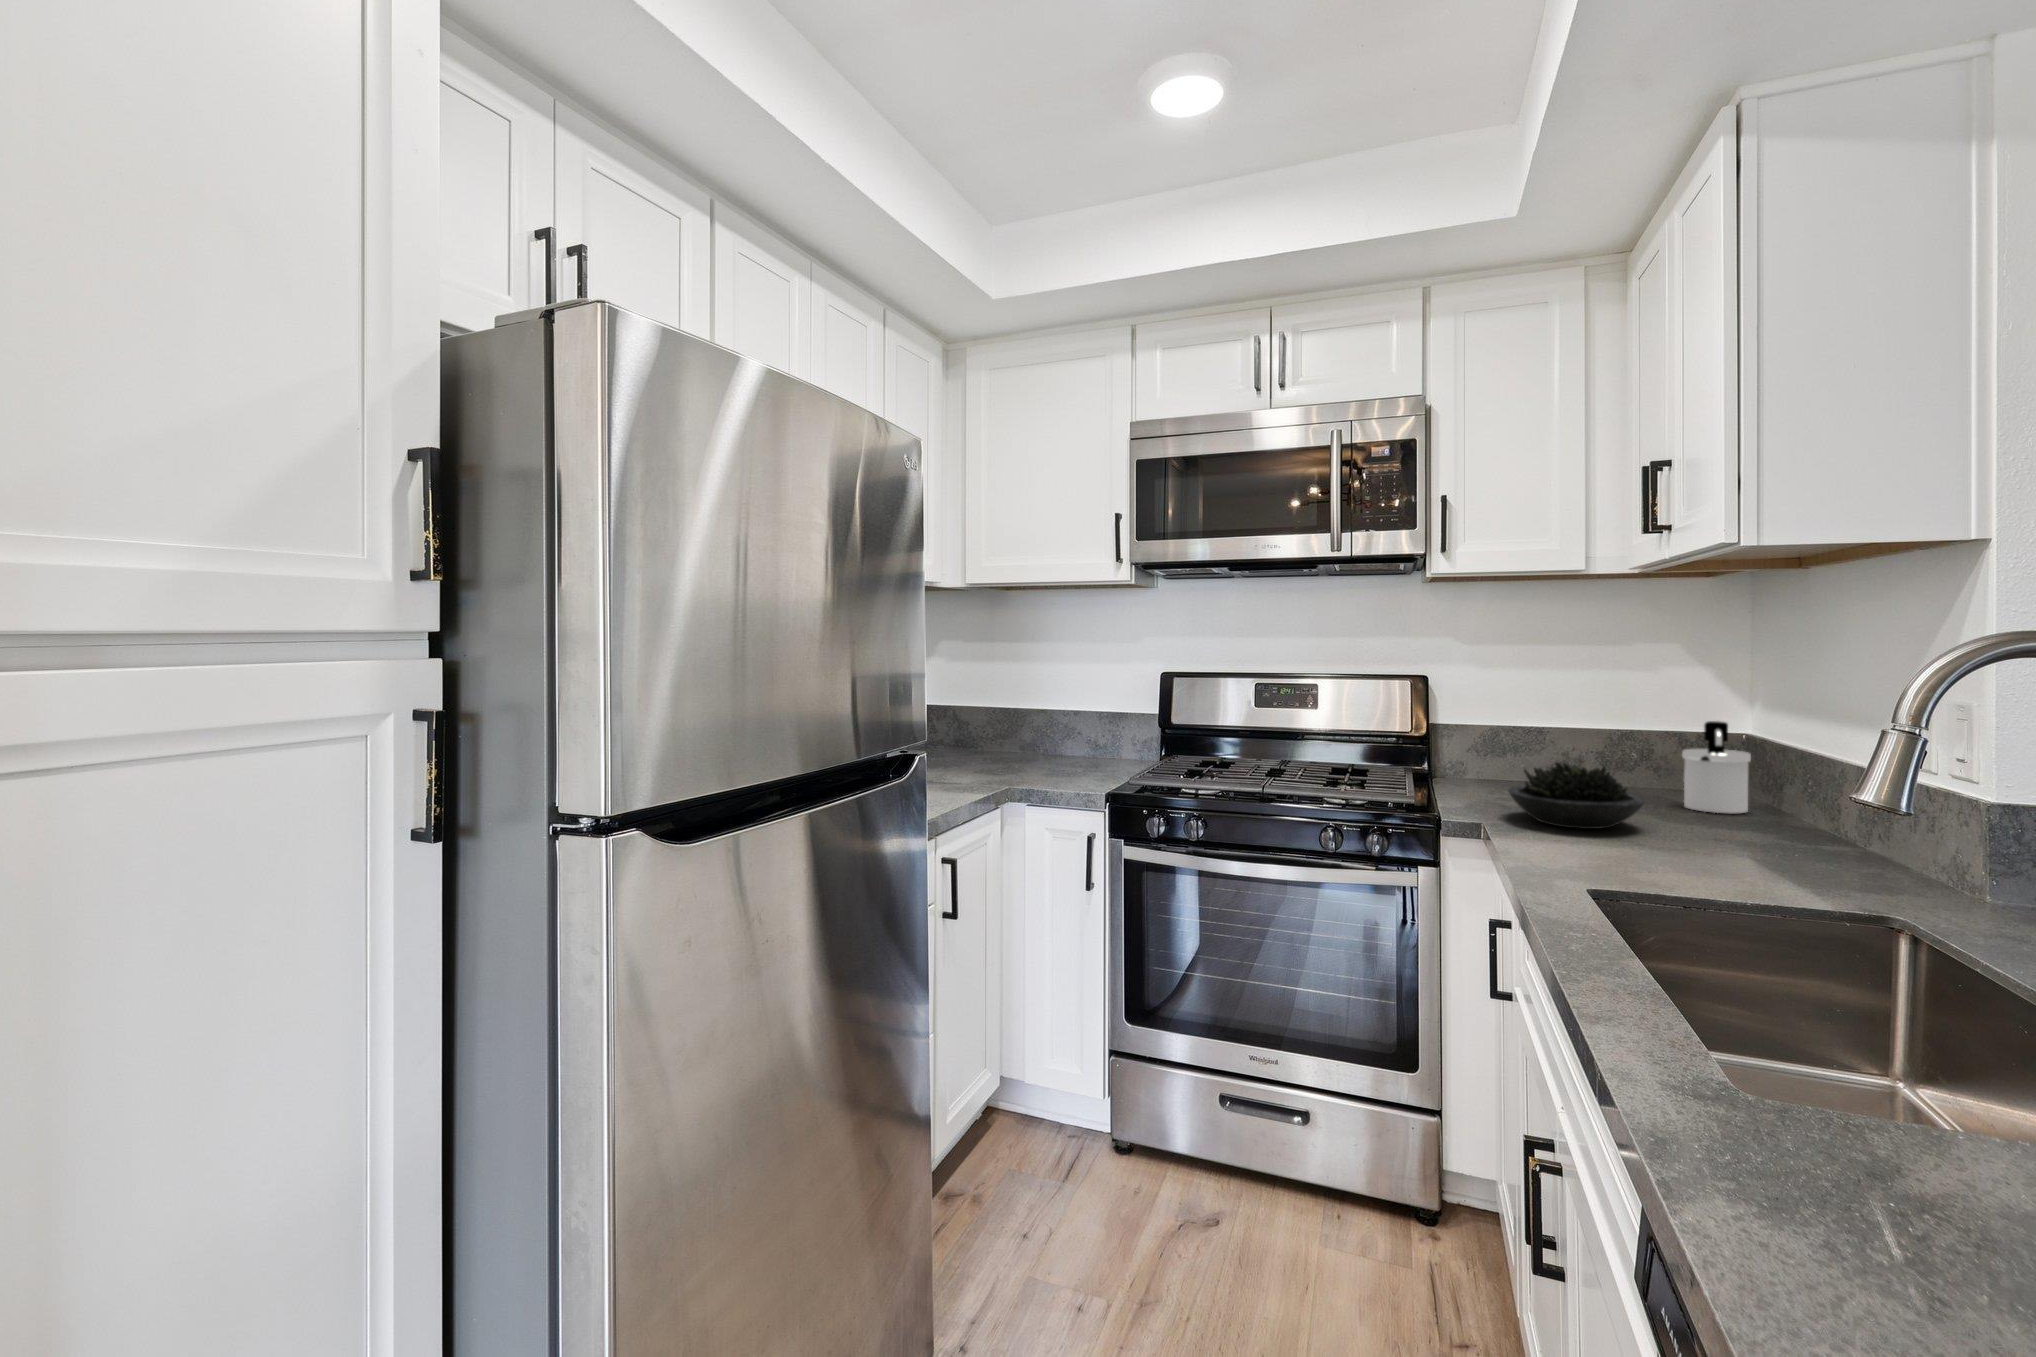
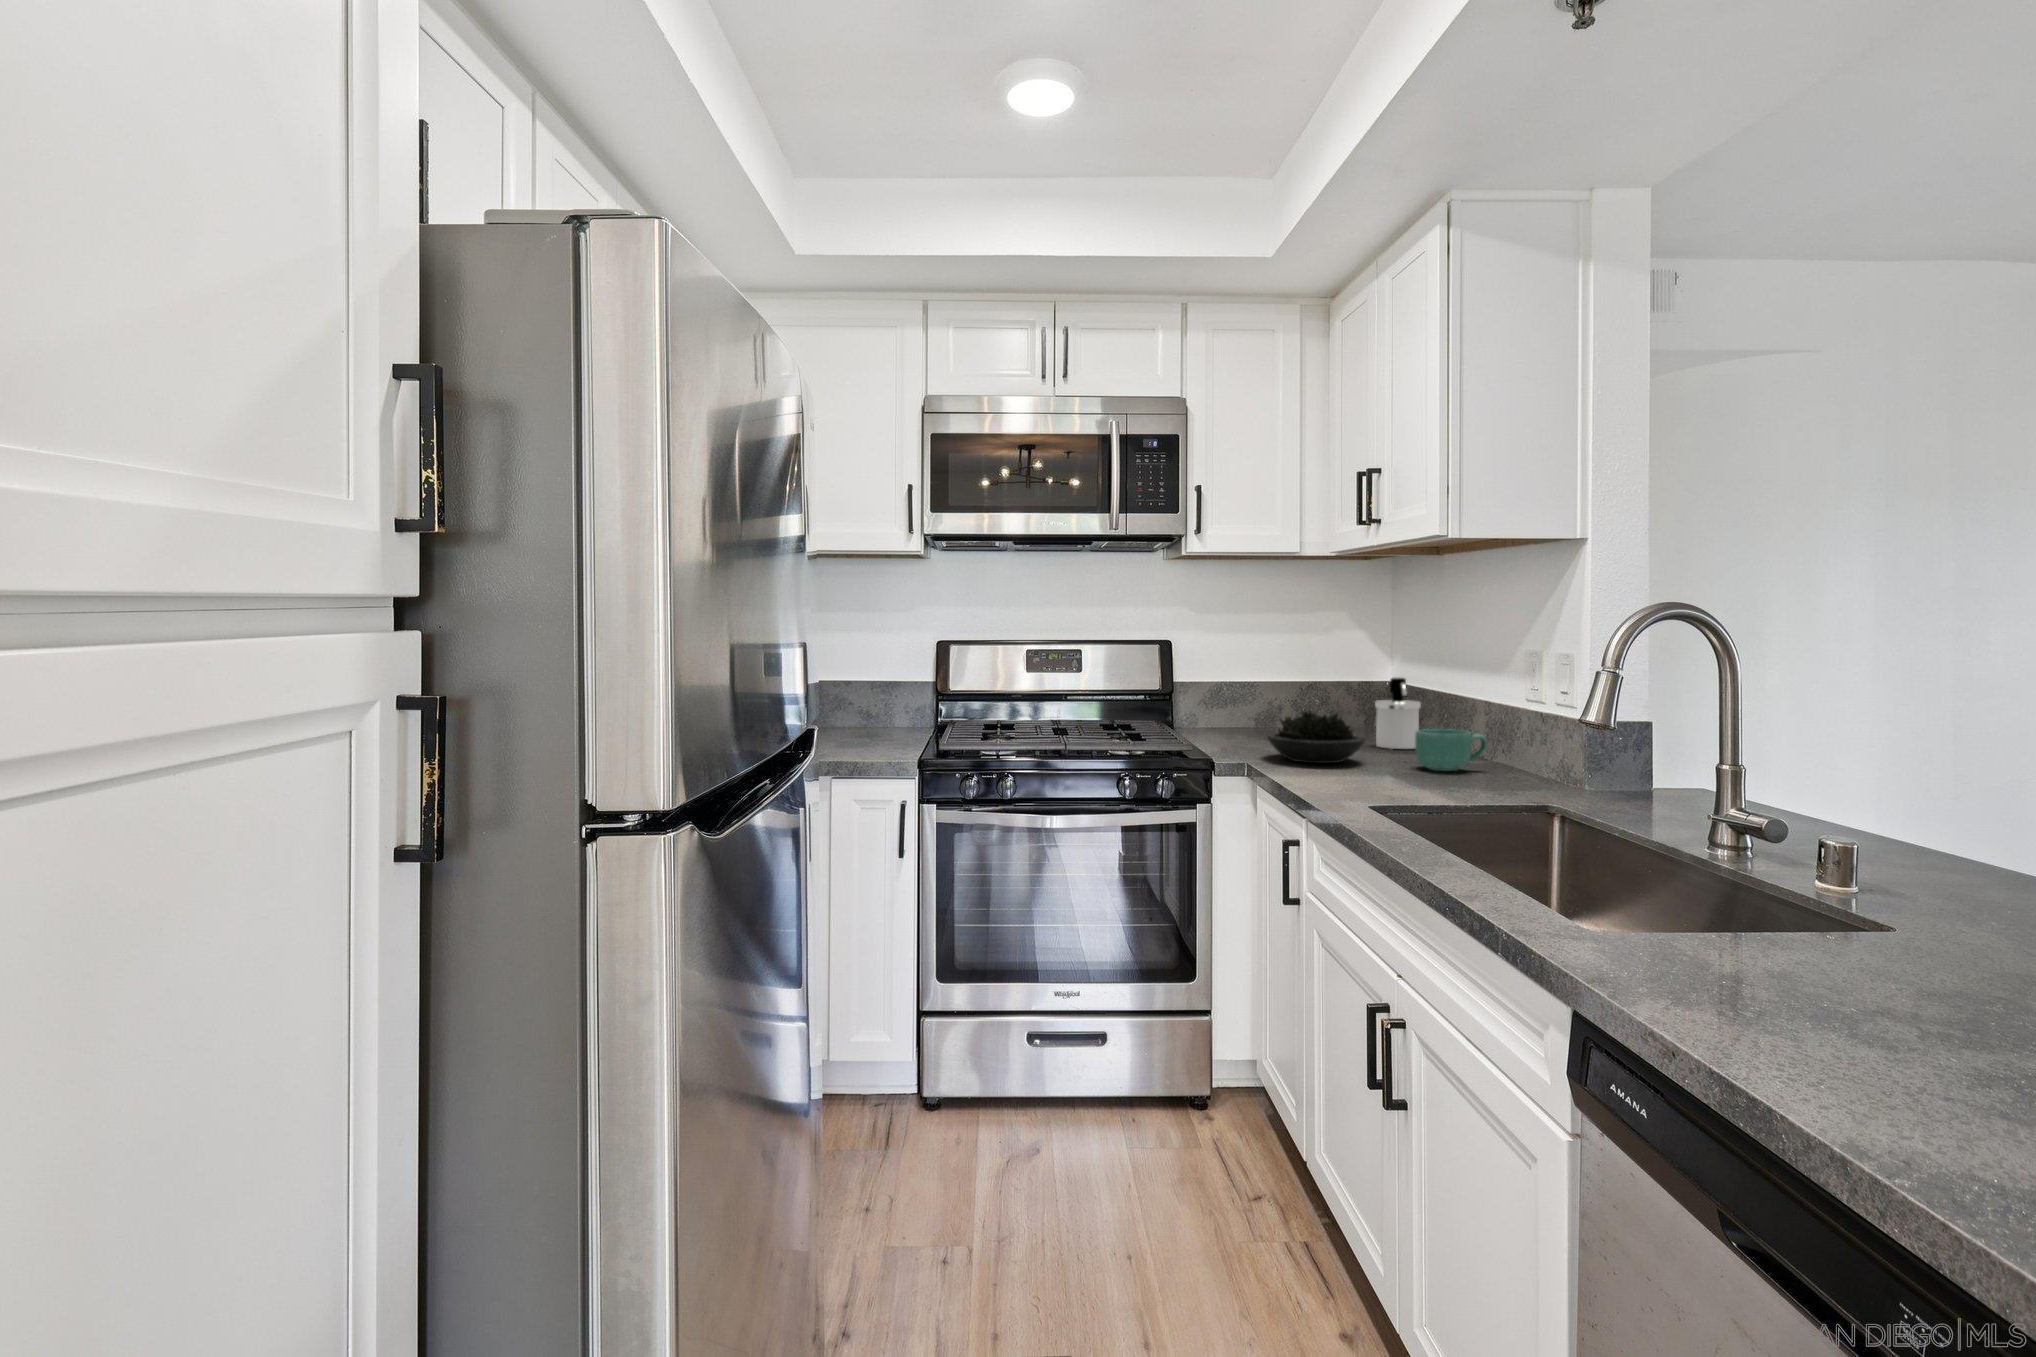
mug: none [1717,794,1832,852] -> present [1415,729,1487,771]

